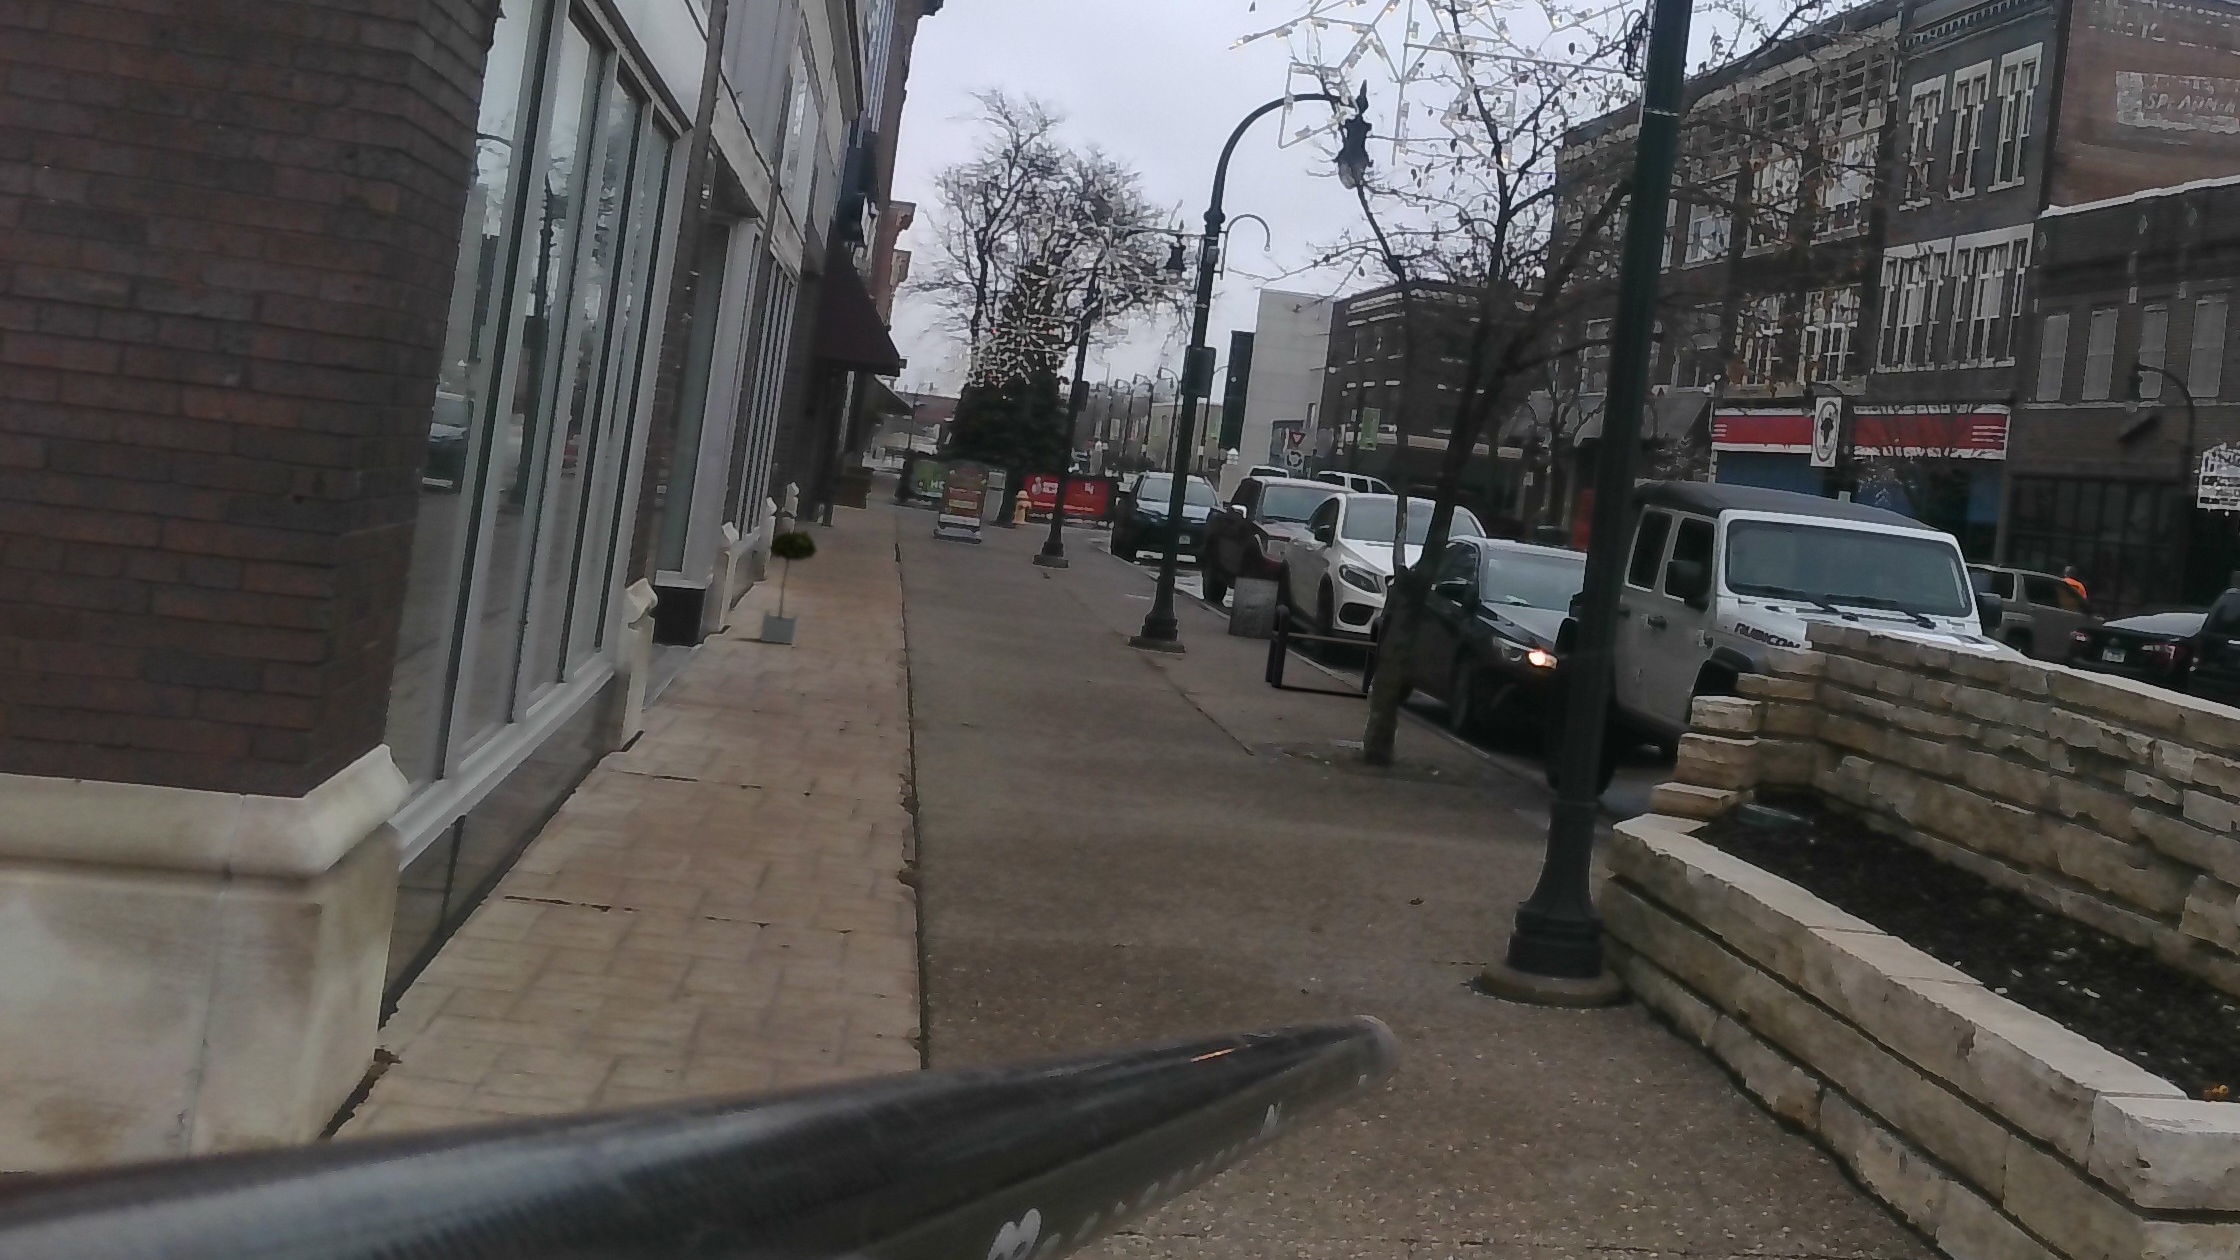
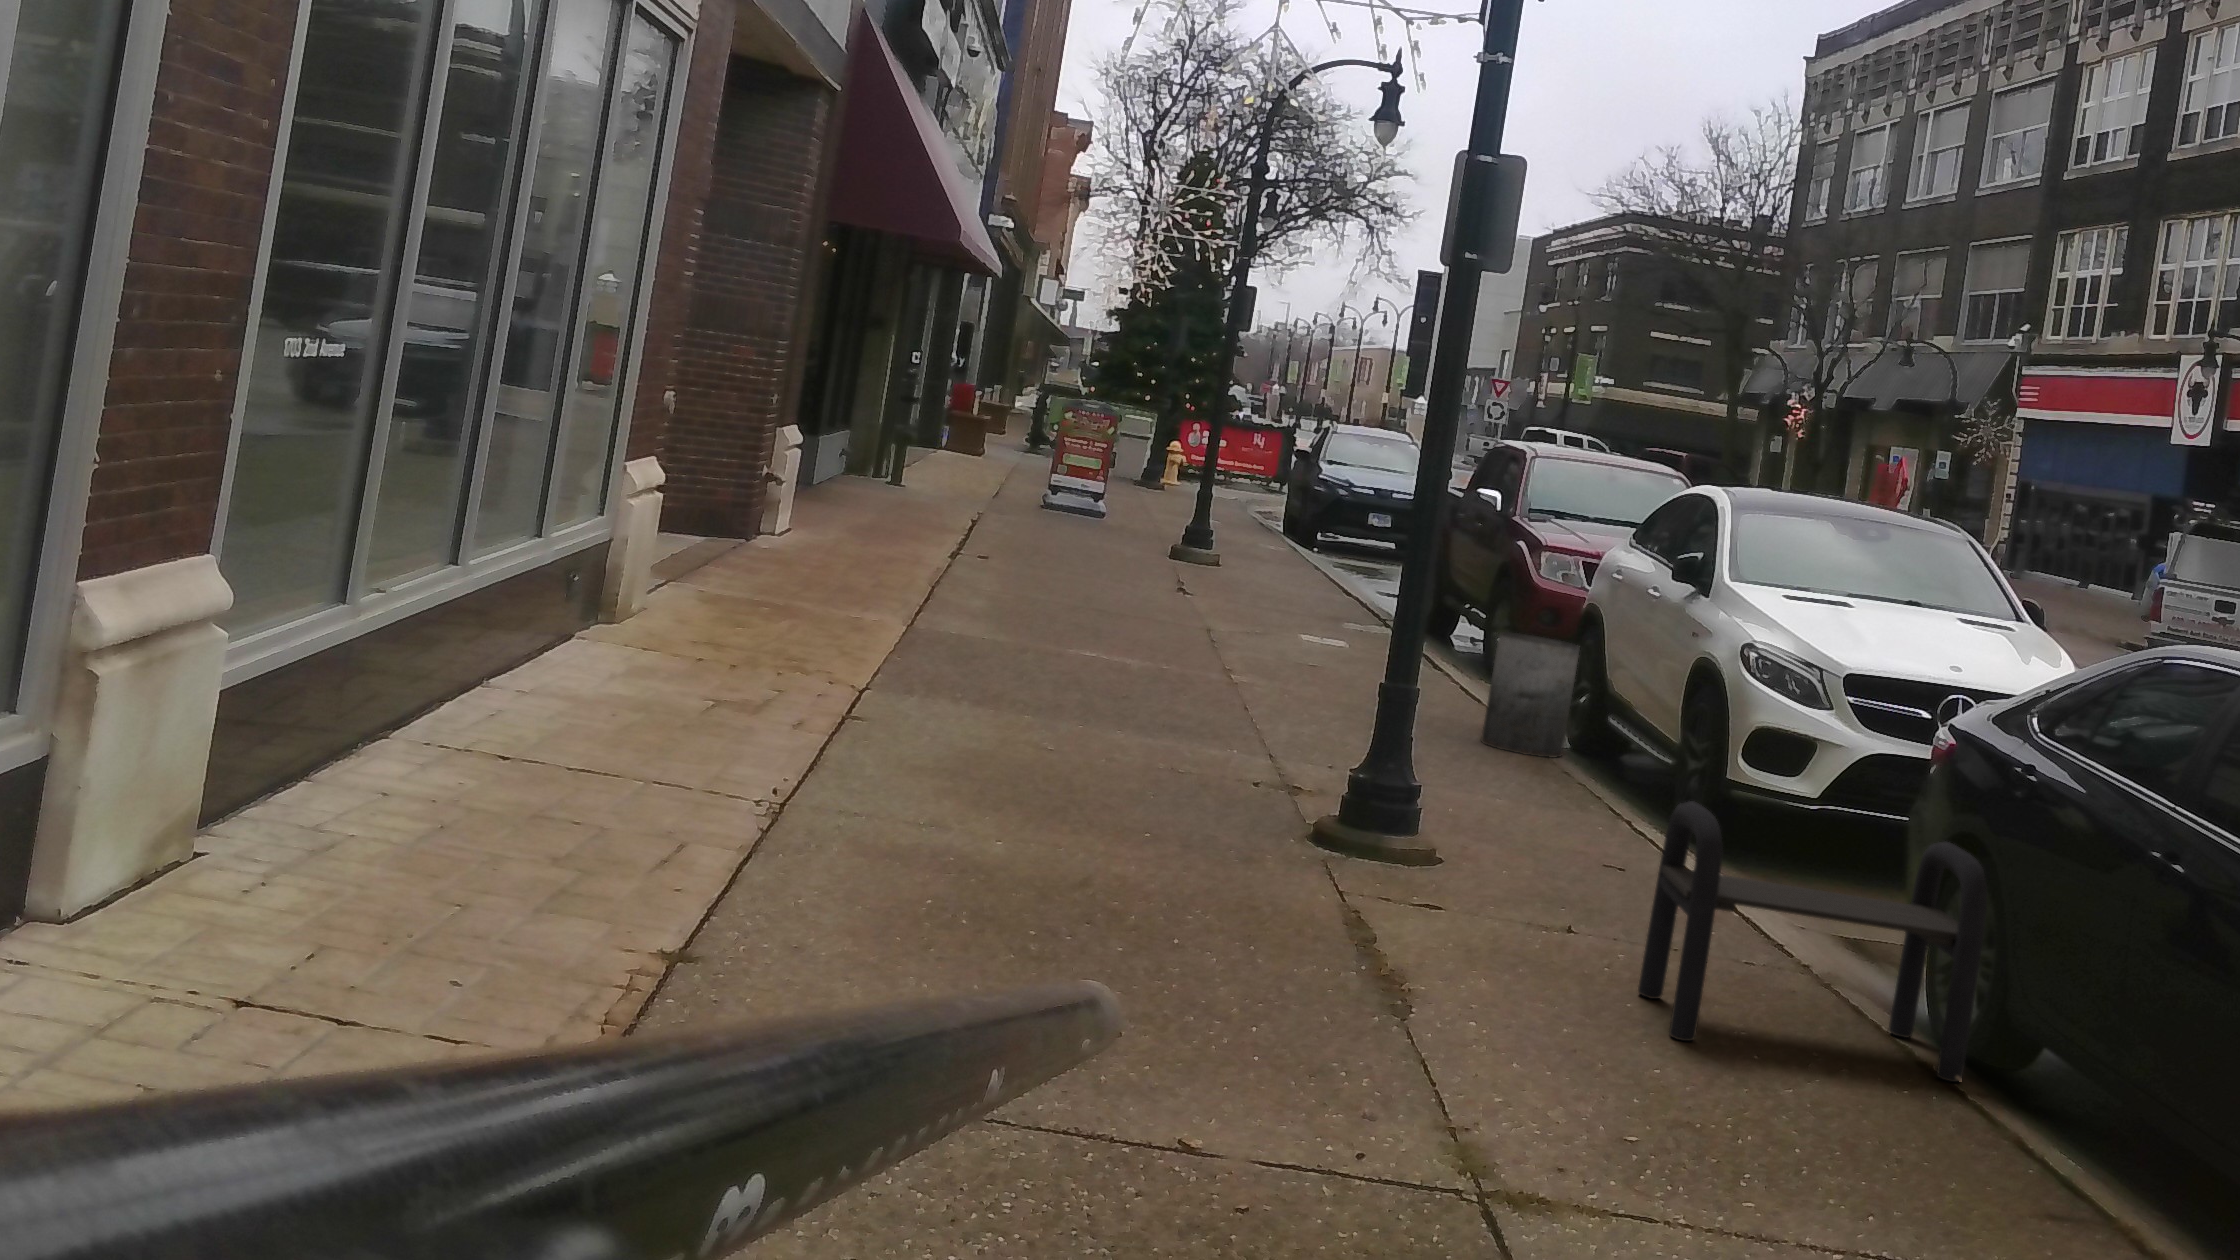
potted tree: present [760,531,817,644] -> none [162,577,357,931]

